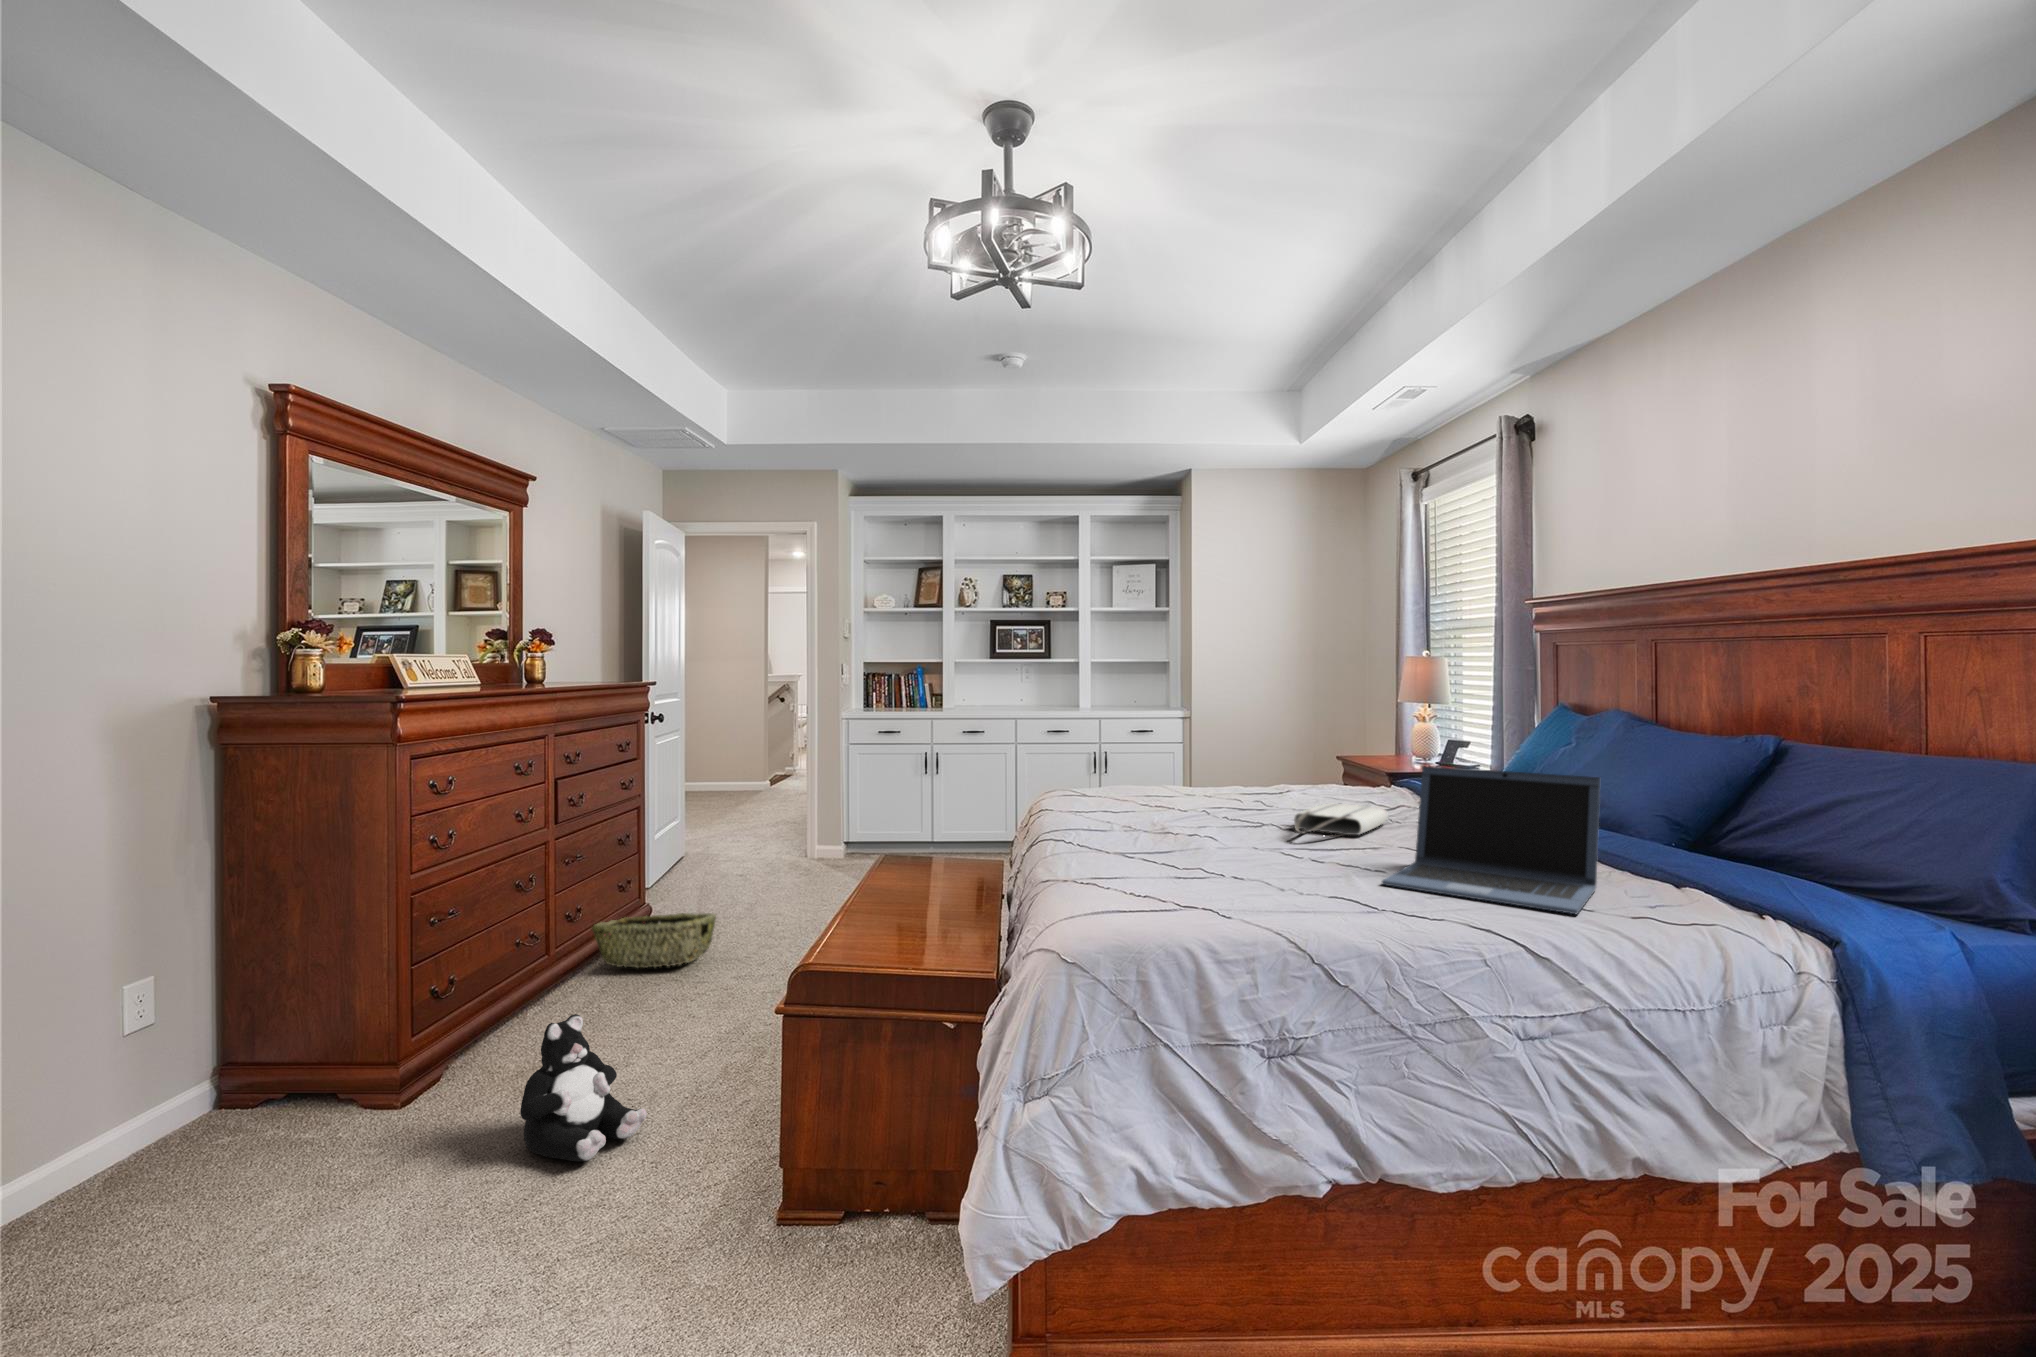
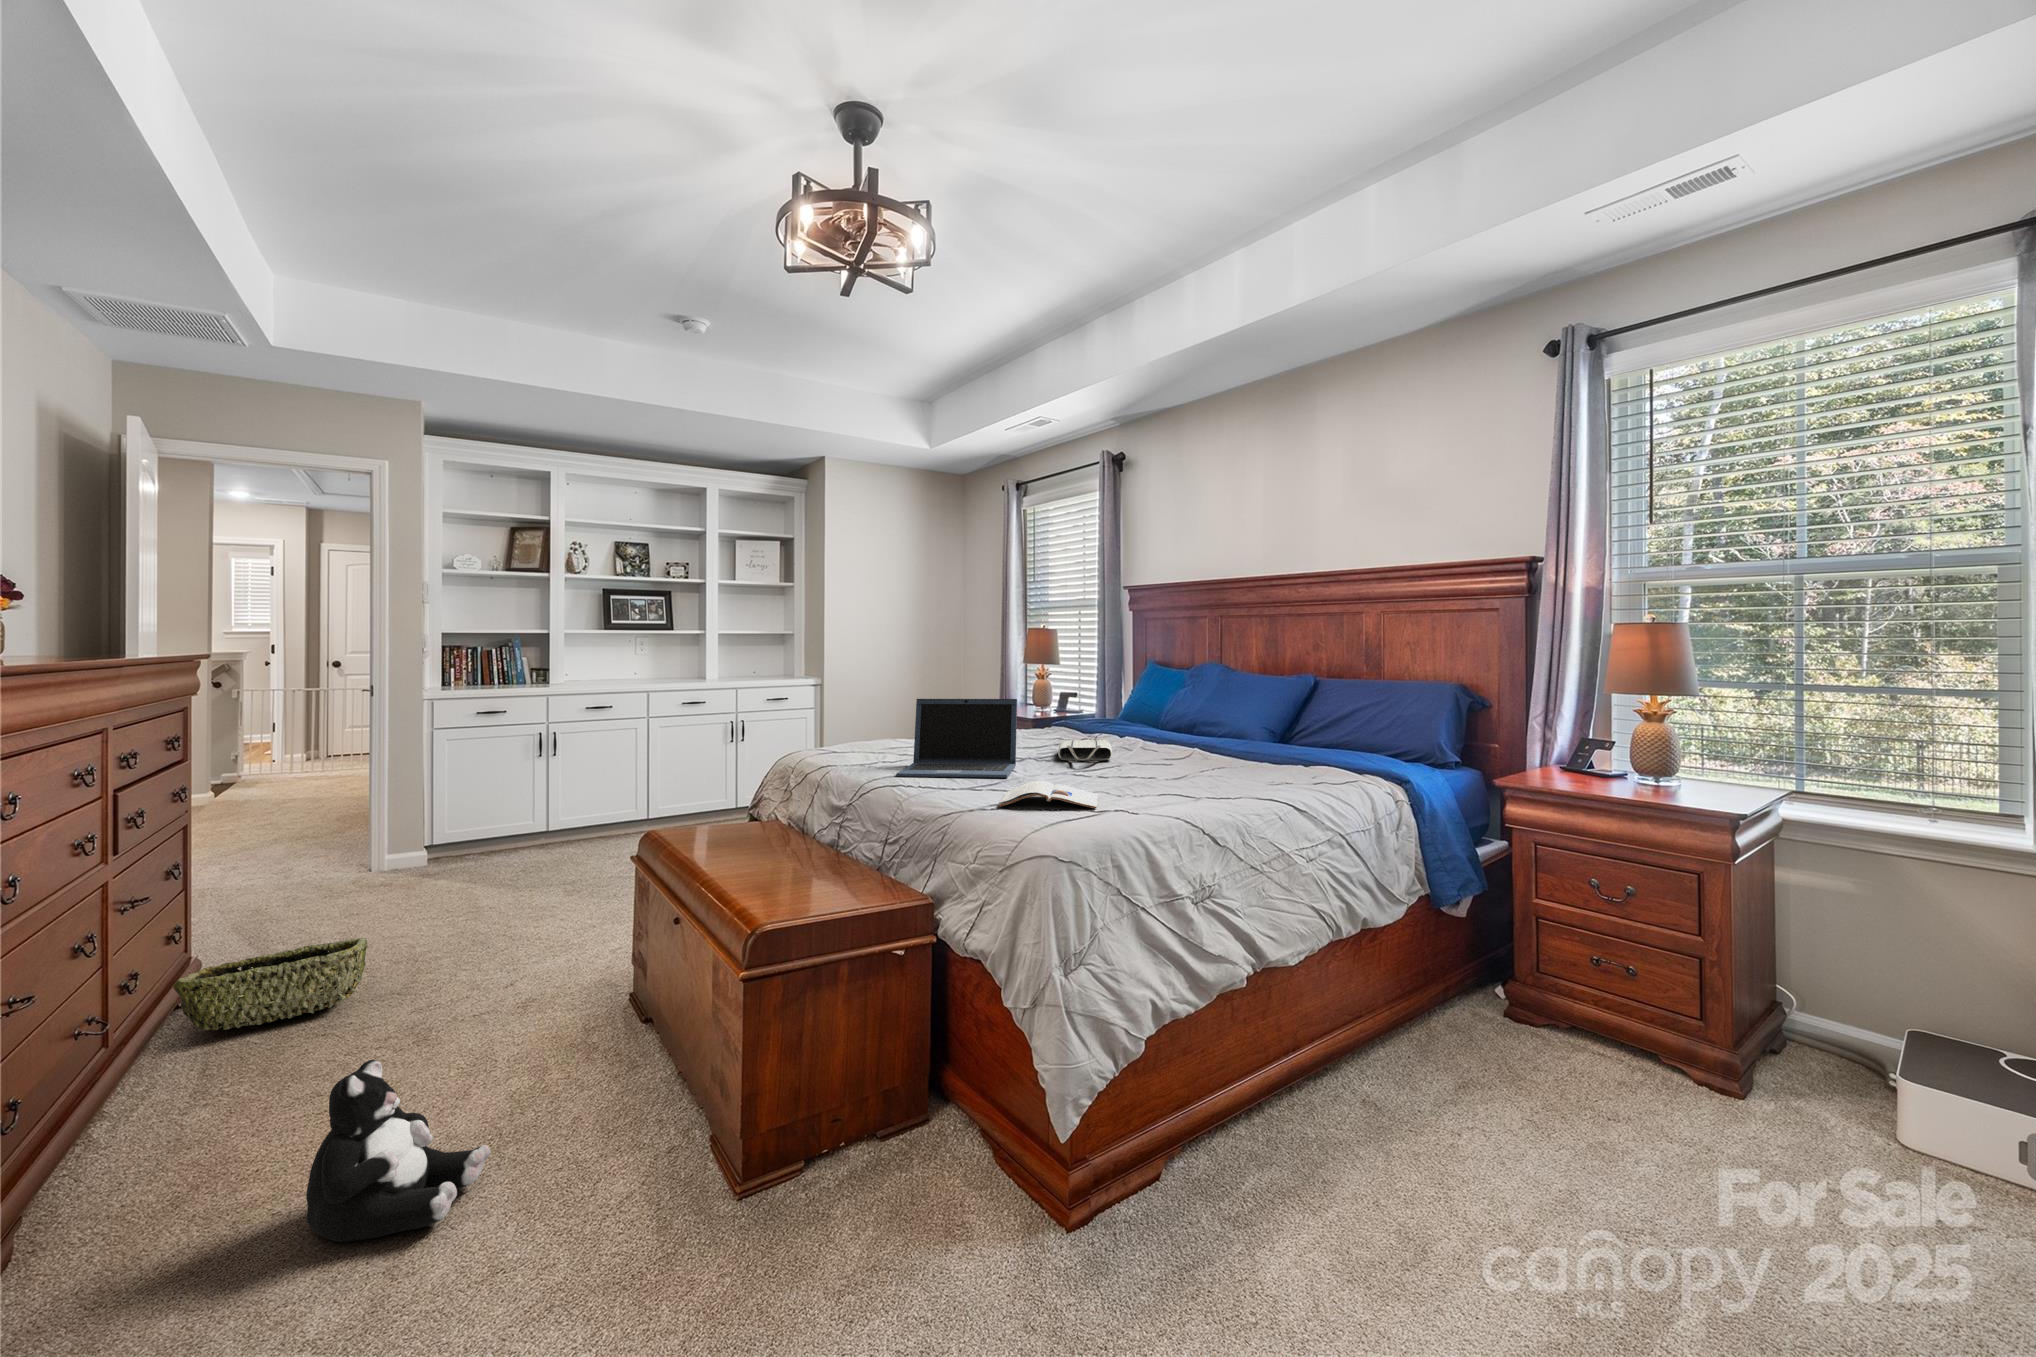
laptop: present [1382,766,1600,914] -> present [896,699,1017,778]
magazine: none [1091,854,1236,900] -> present [999,781,1098,808]

